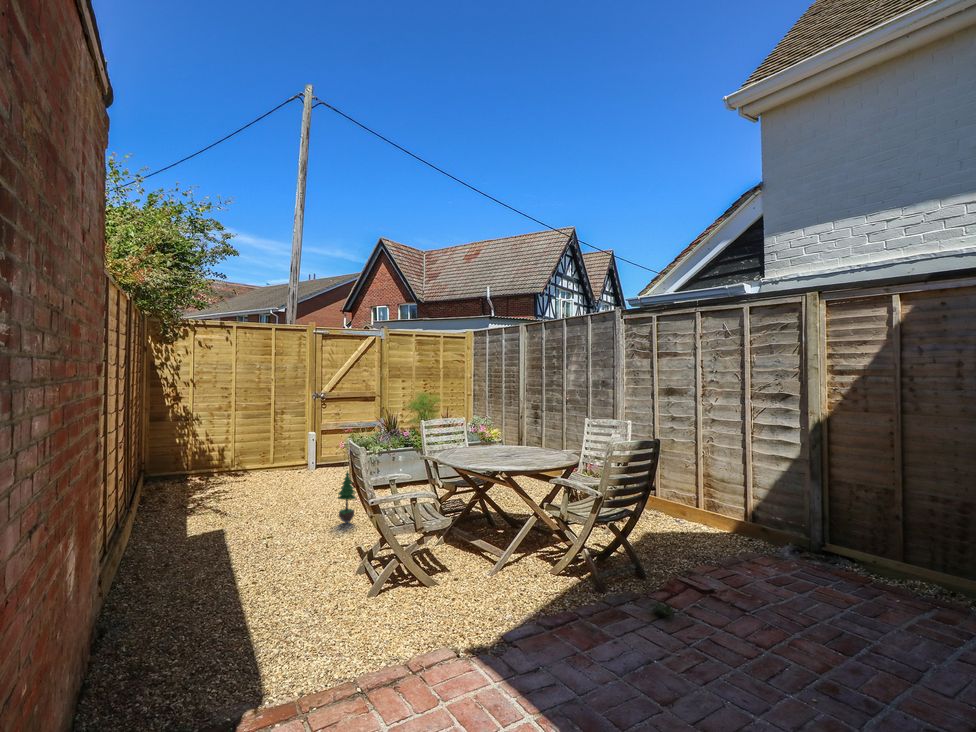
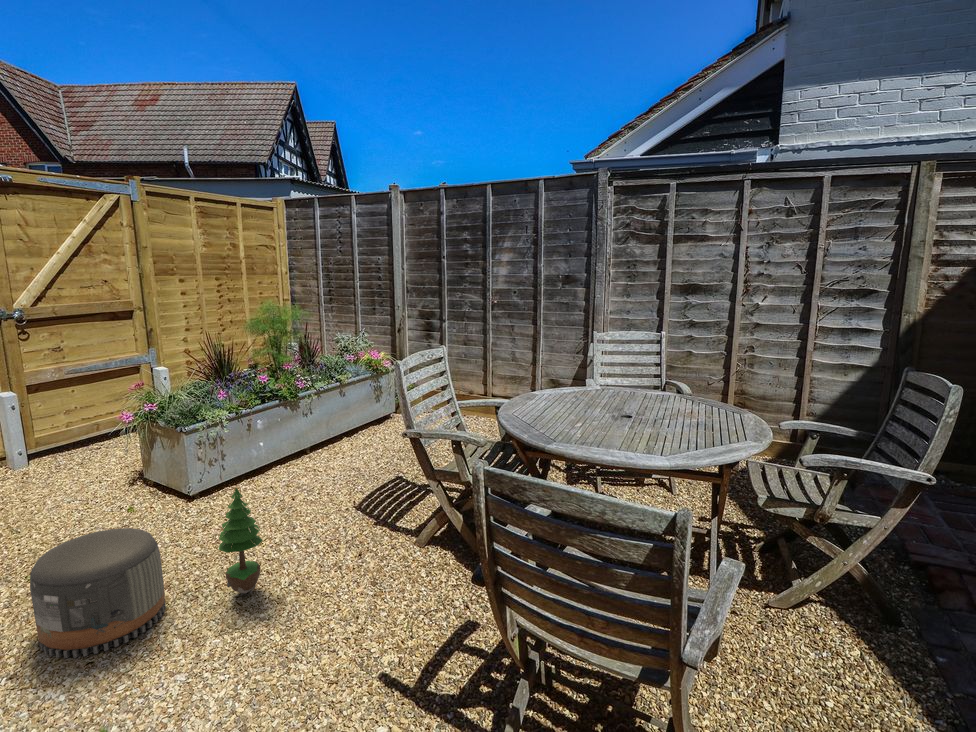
pouf: none [272,482,319,526] -> present [30,528,166,658]

